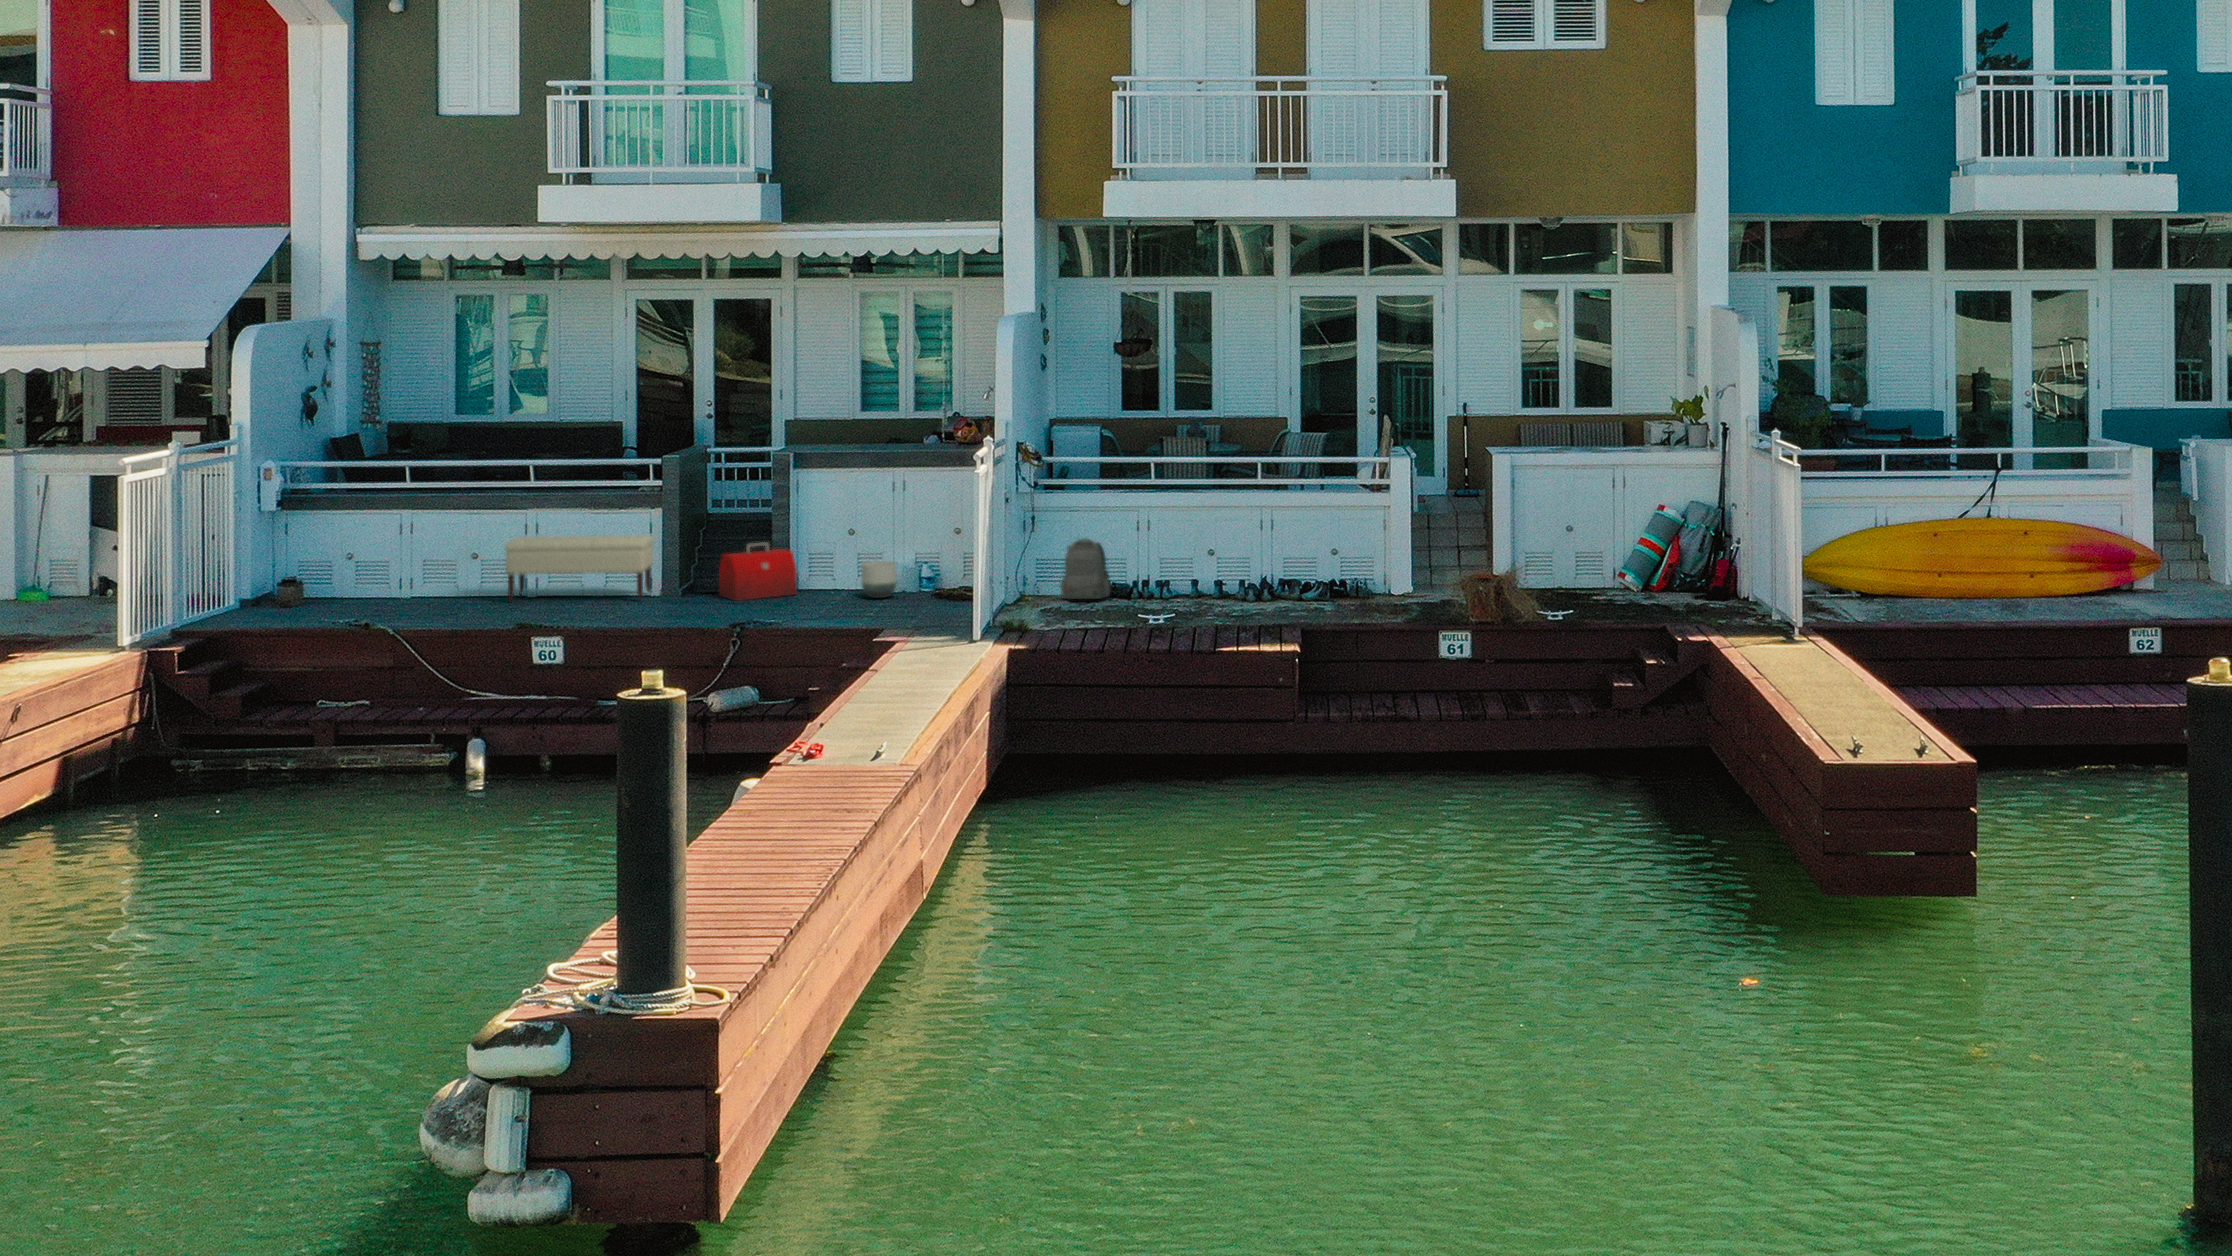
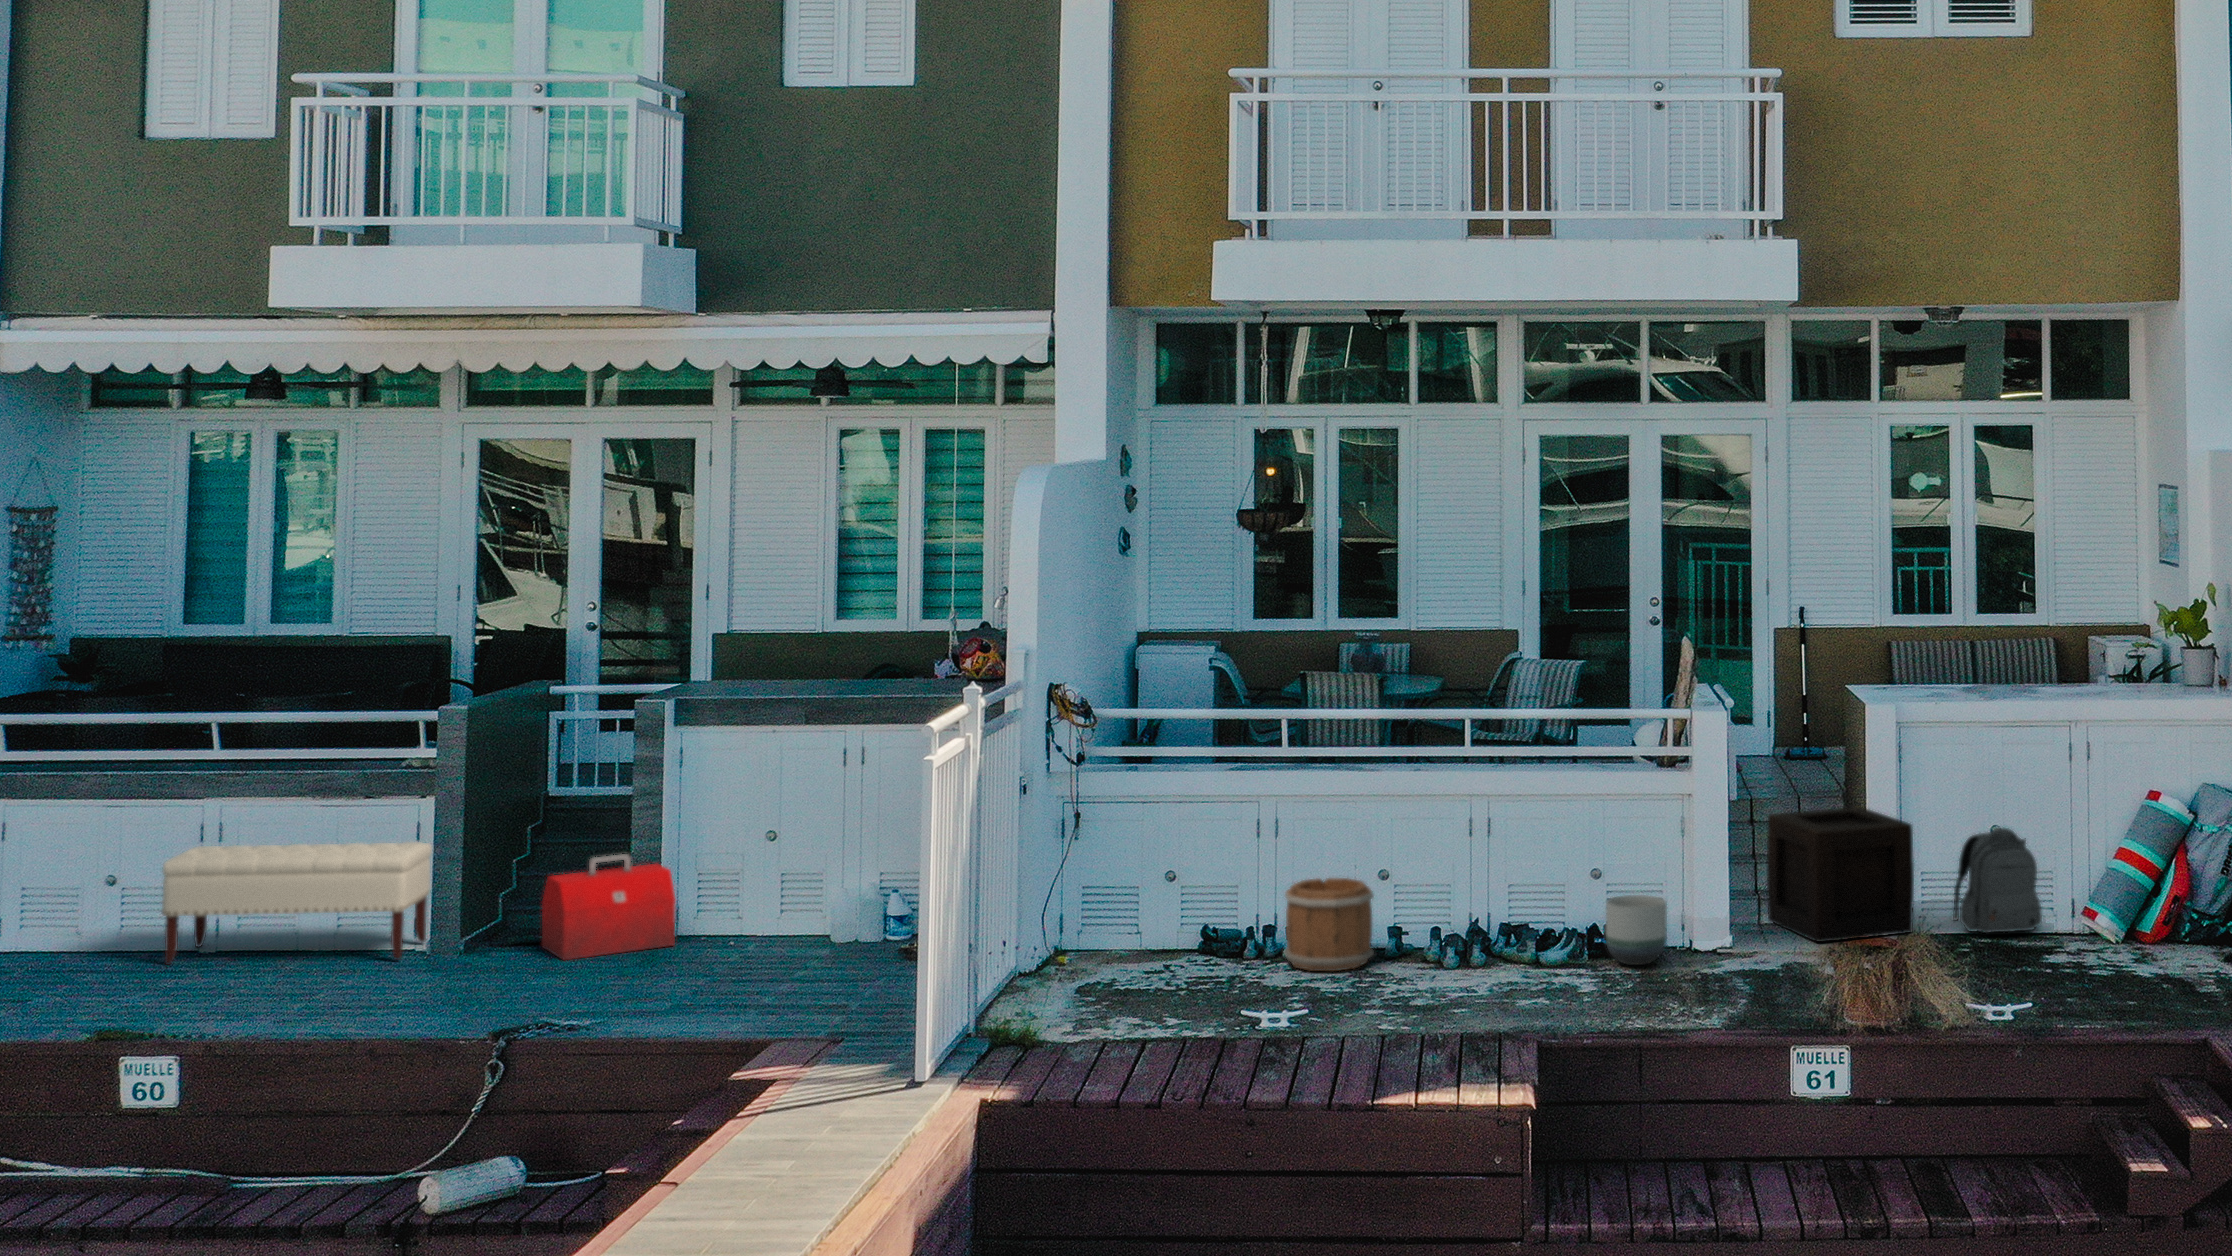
wooden crate: none [1435,515,1520,589] -> present [1767,807,1914,942]
backpack: present [1060,538,1111,599] -> present [1953,828,2042,933]
bucket: none [1154,552,1206,602] -> present [1284,878,1374,971]
planter: present [862,561,897,598] -> present [1606,895,1667,965]

